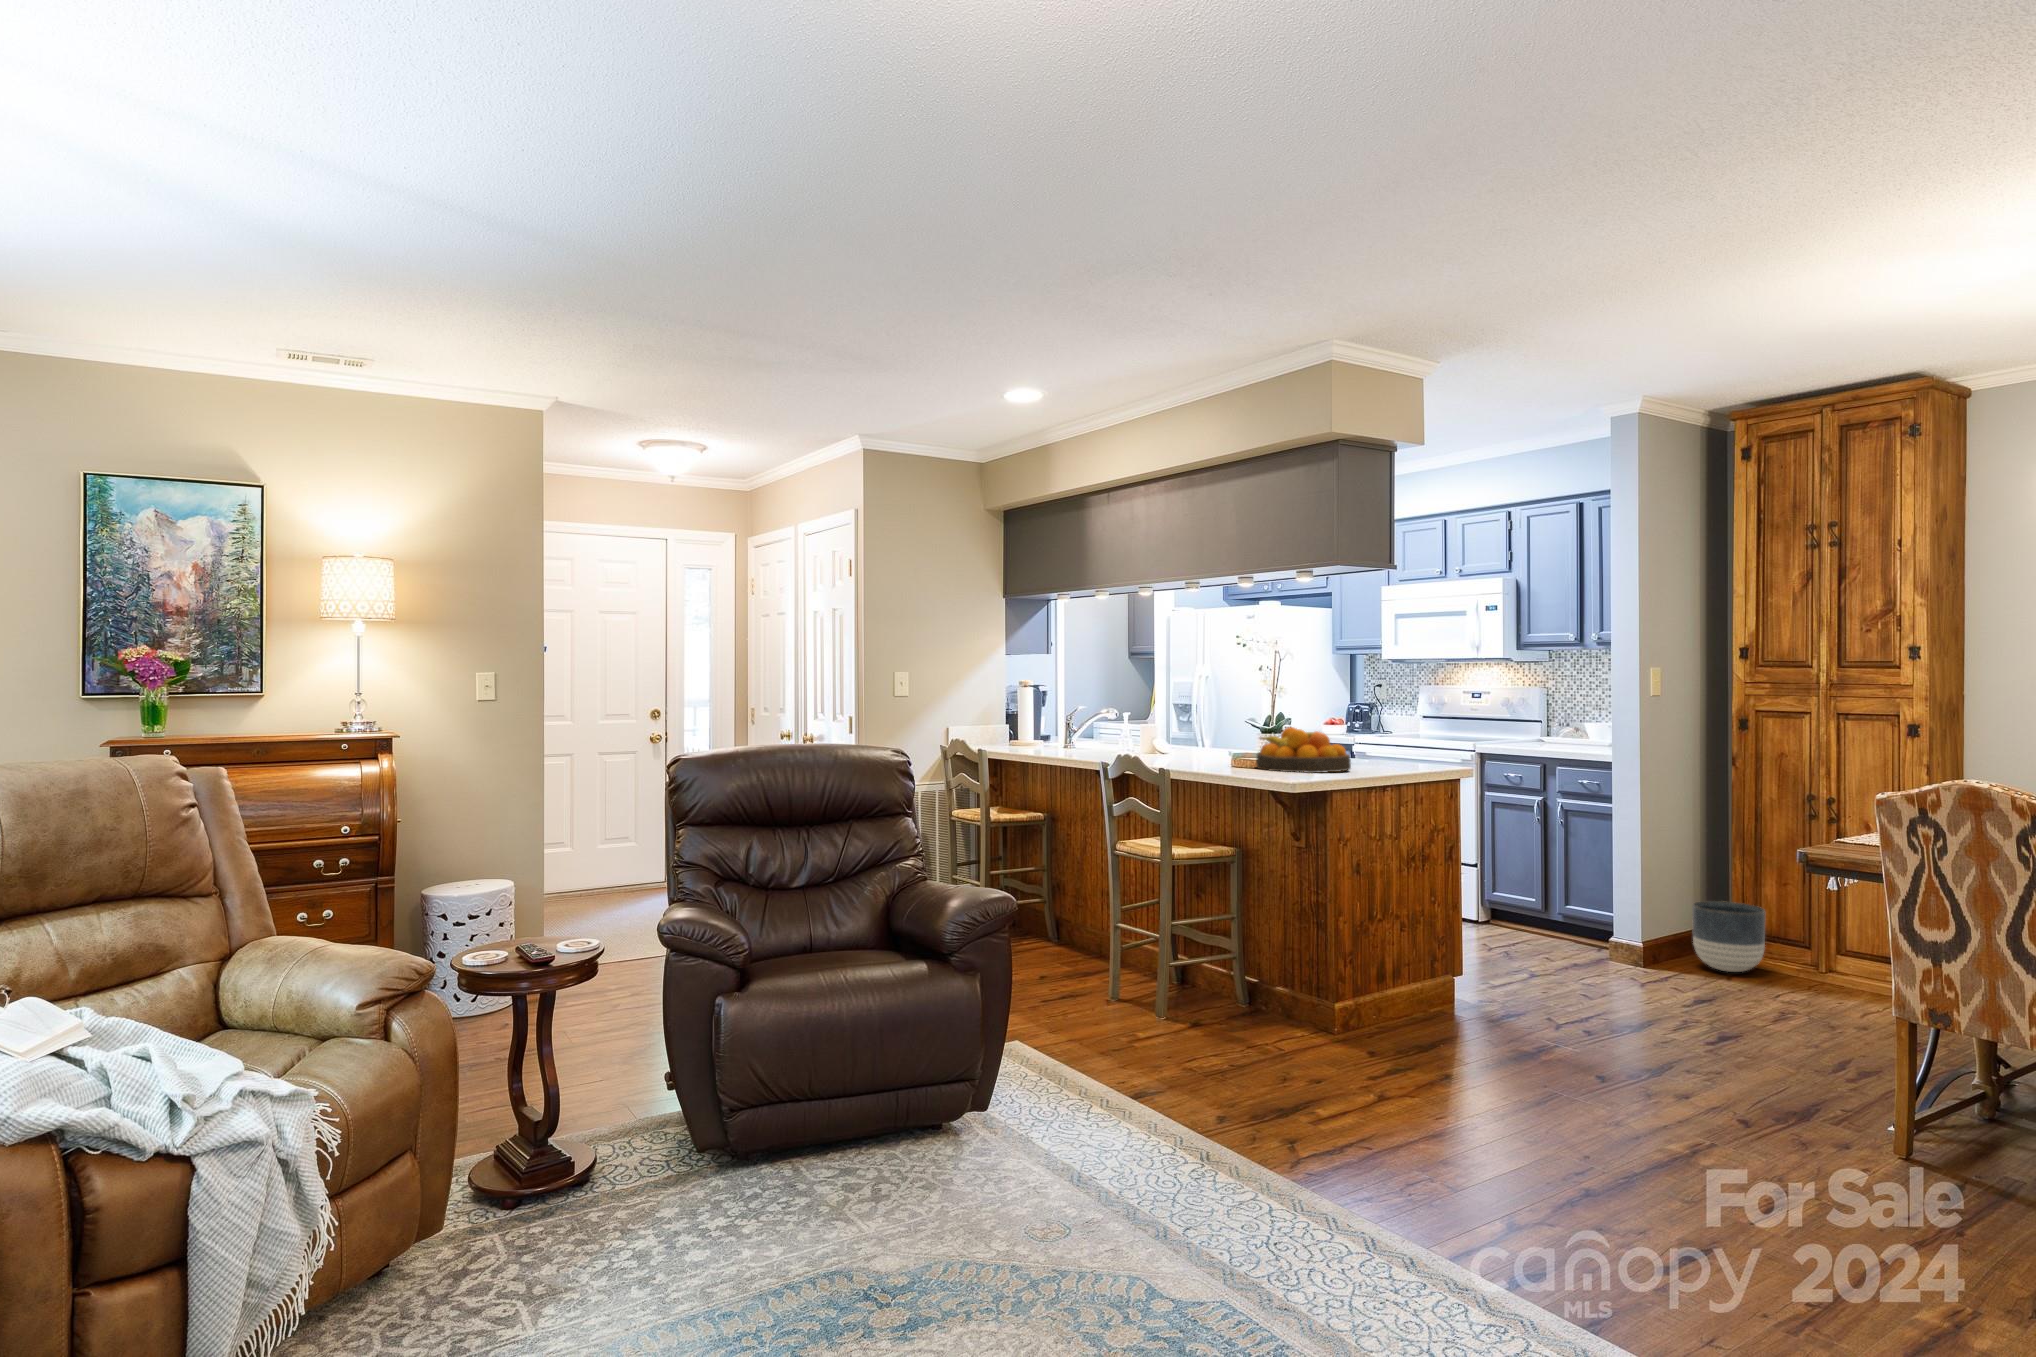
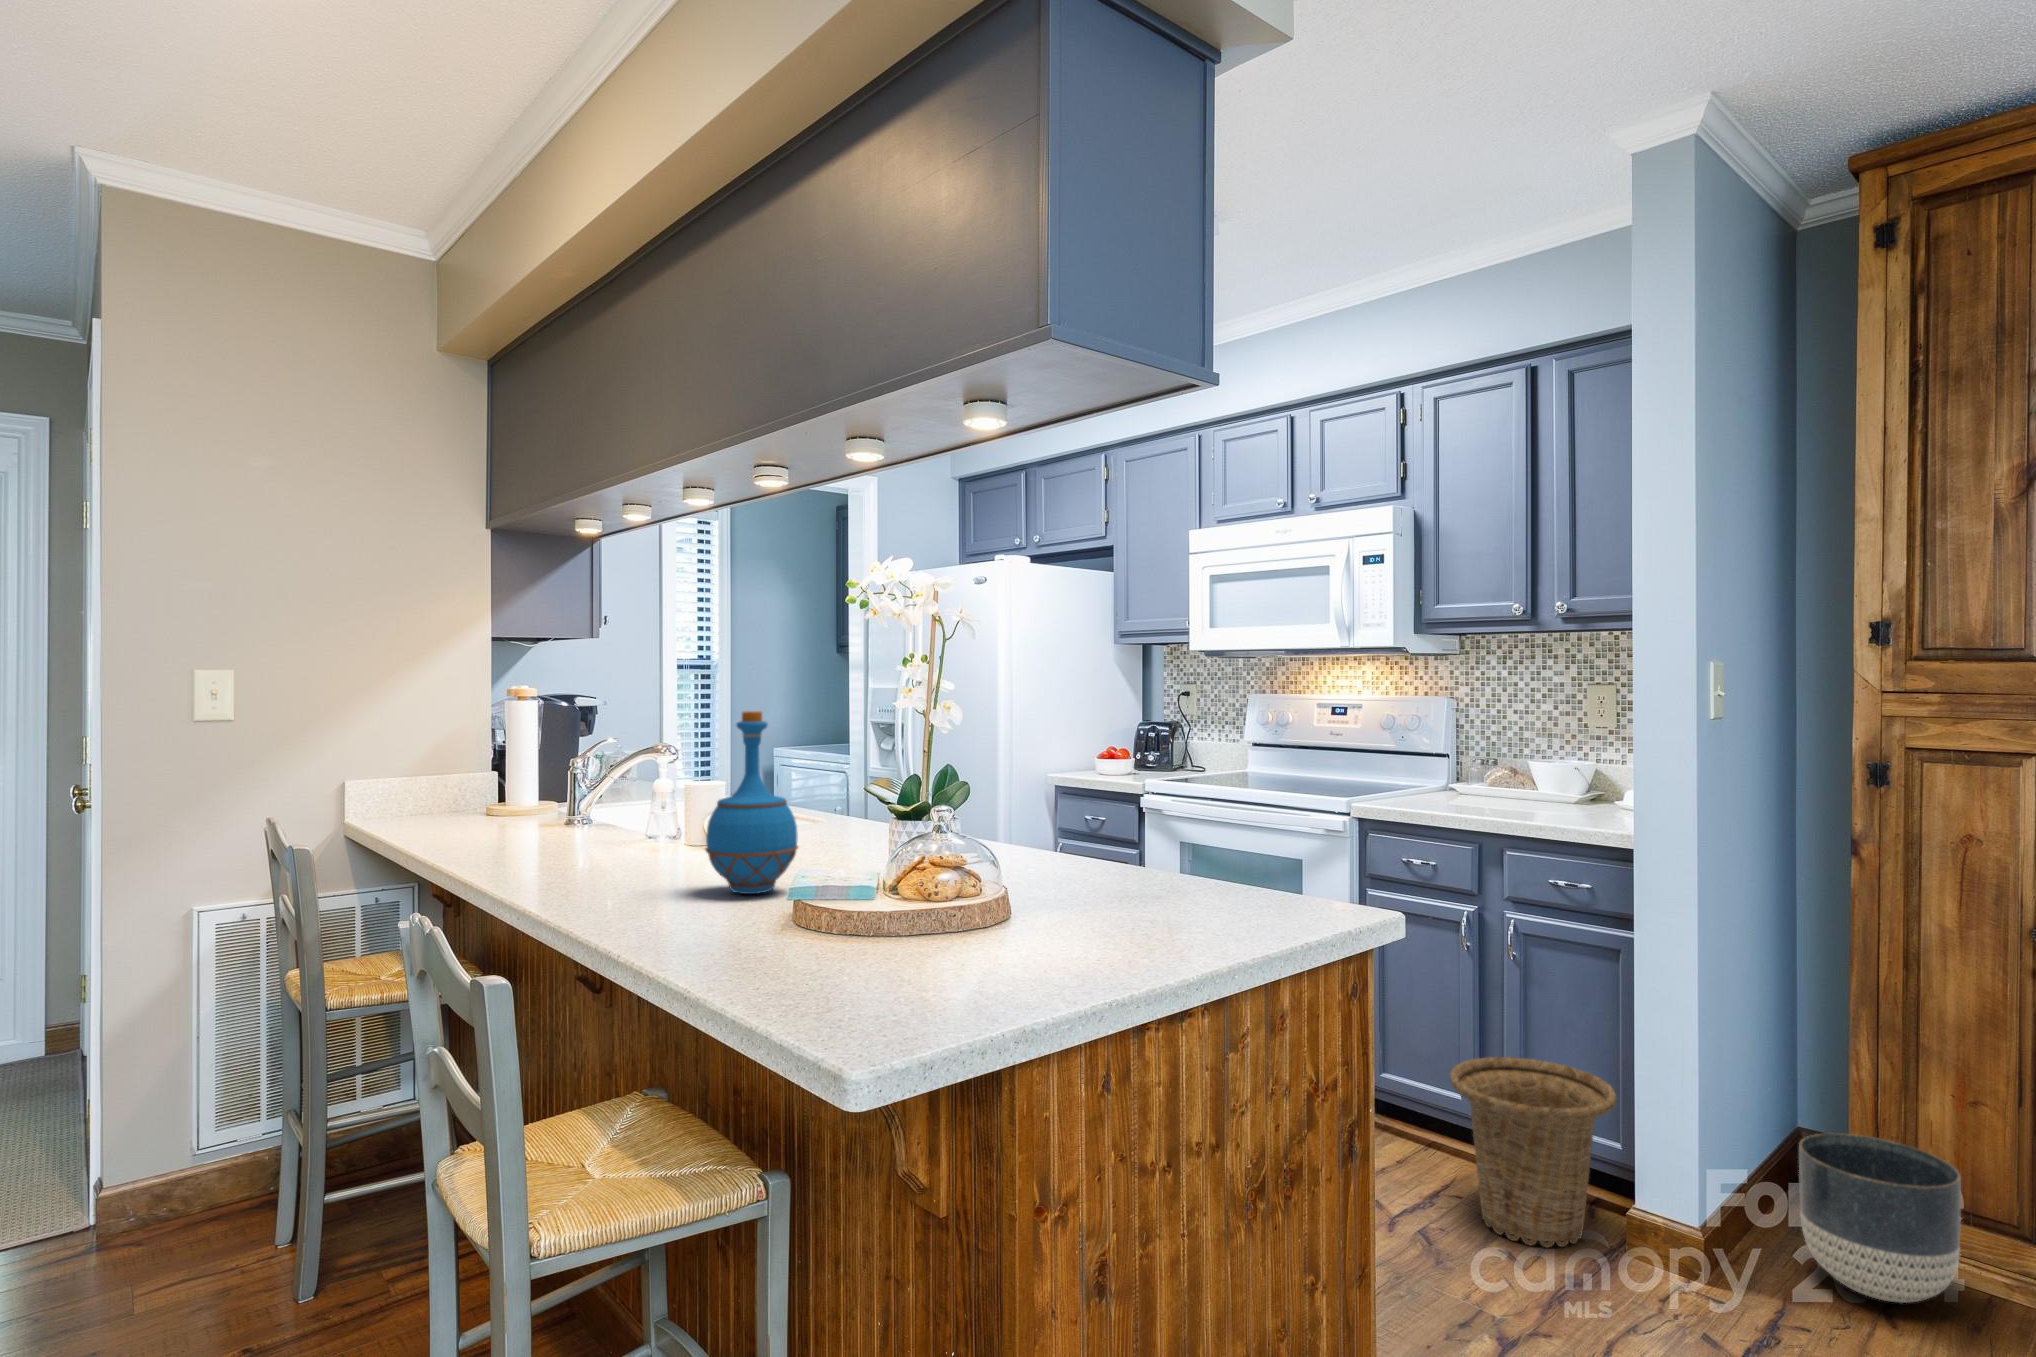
bottle: none [1189,689,1225,761] -> present [706,711,798,894]
fruit bowl: present [1256,727,1351,773] -> none [821,820,1083,976]
basket: none [1521,872,1605,956] -> present [1450,1057,1617,1247]

